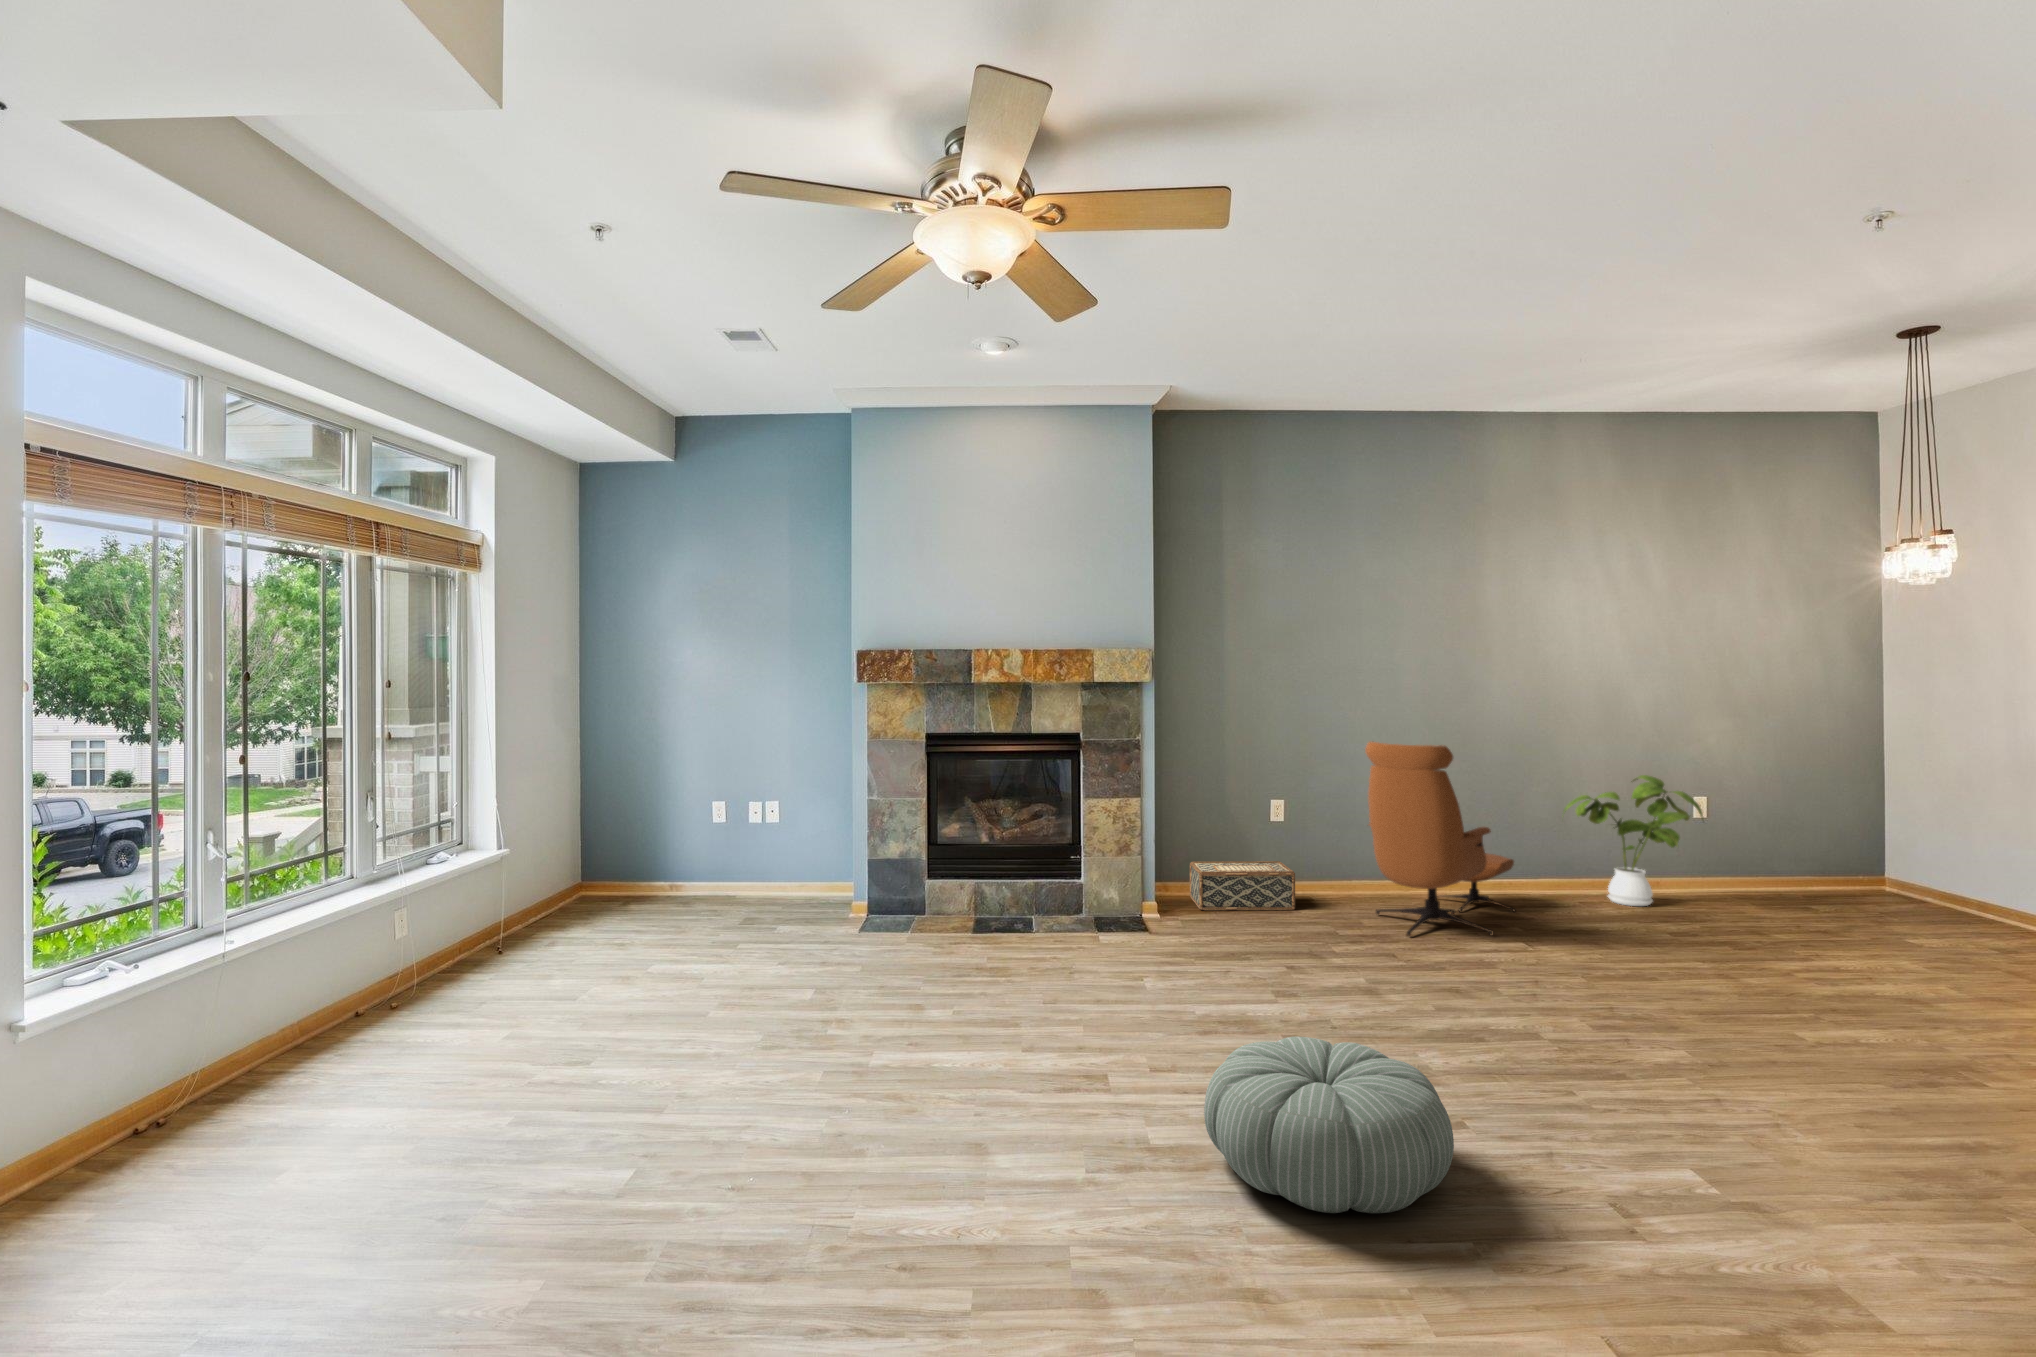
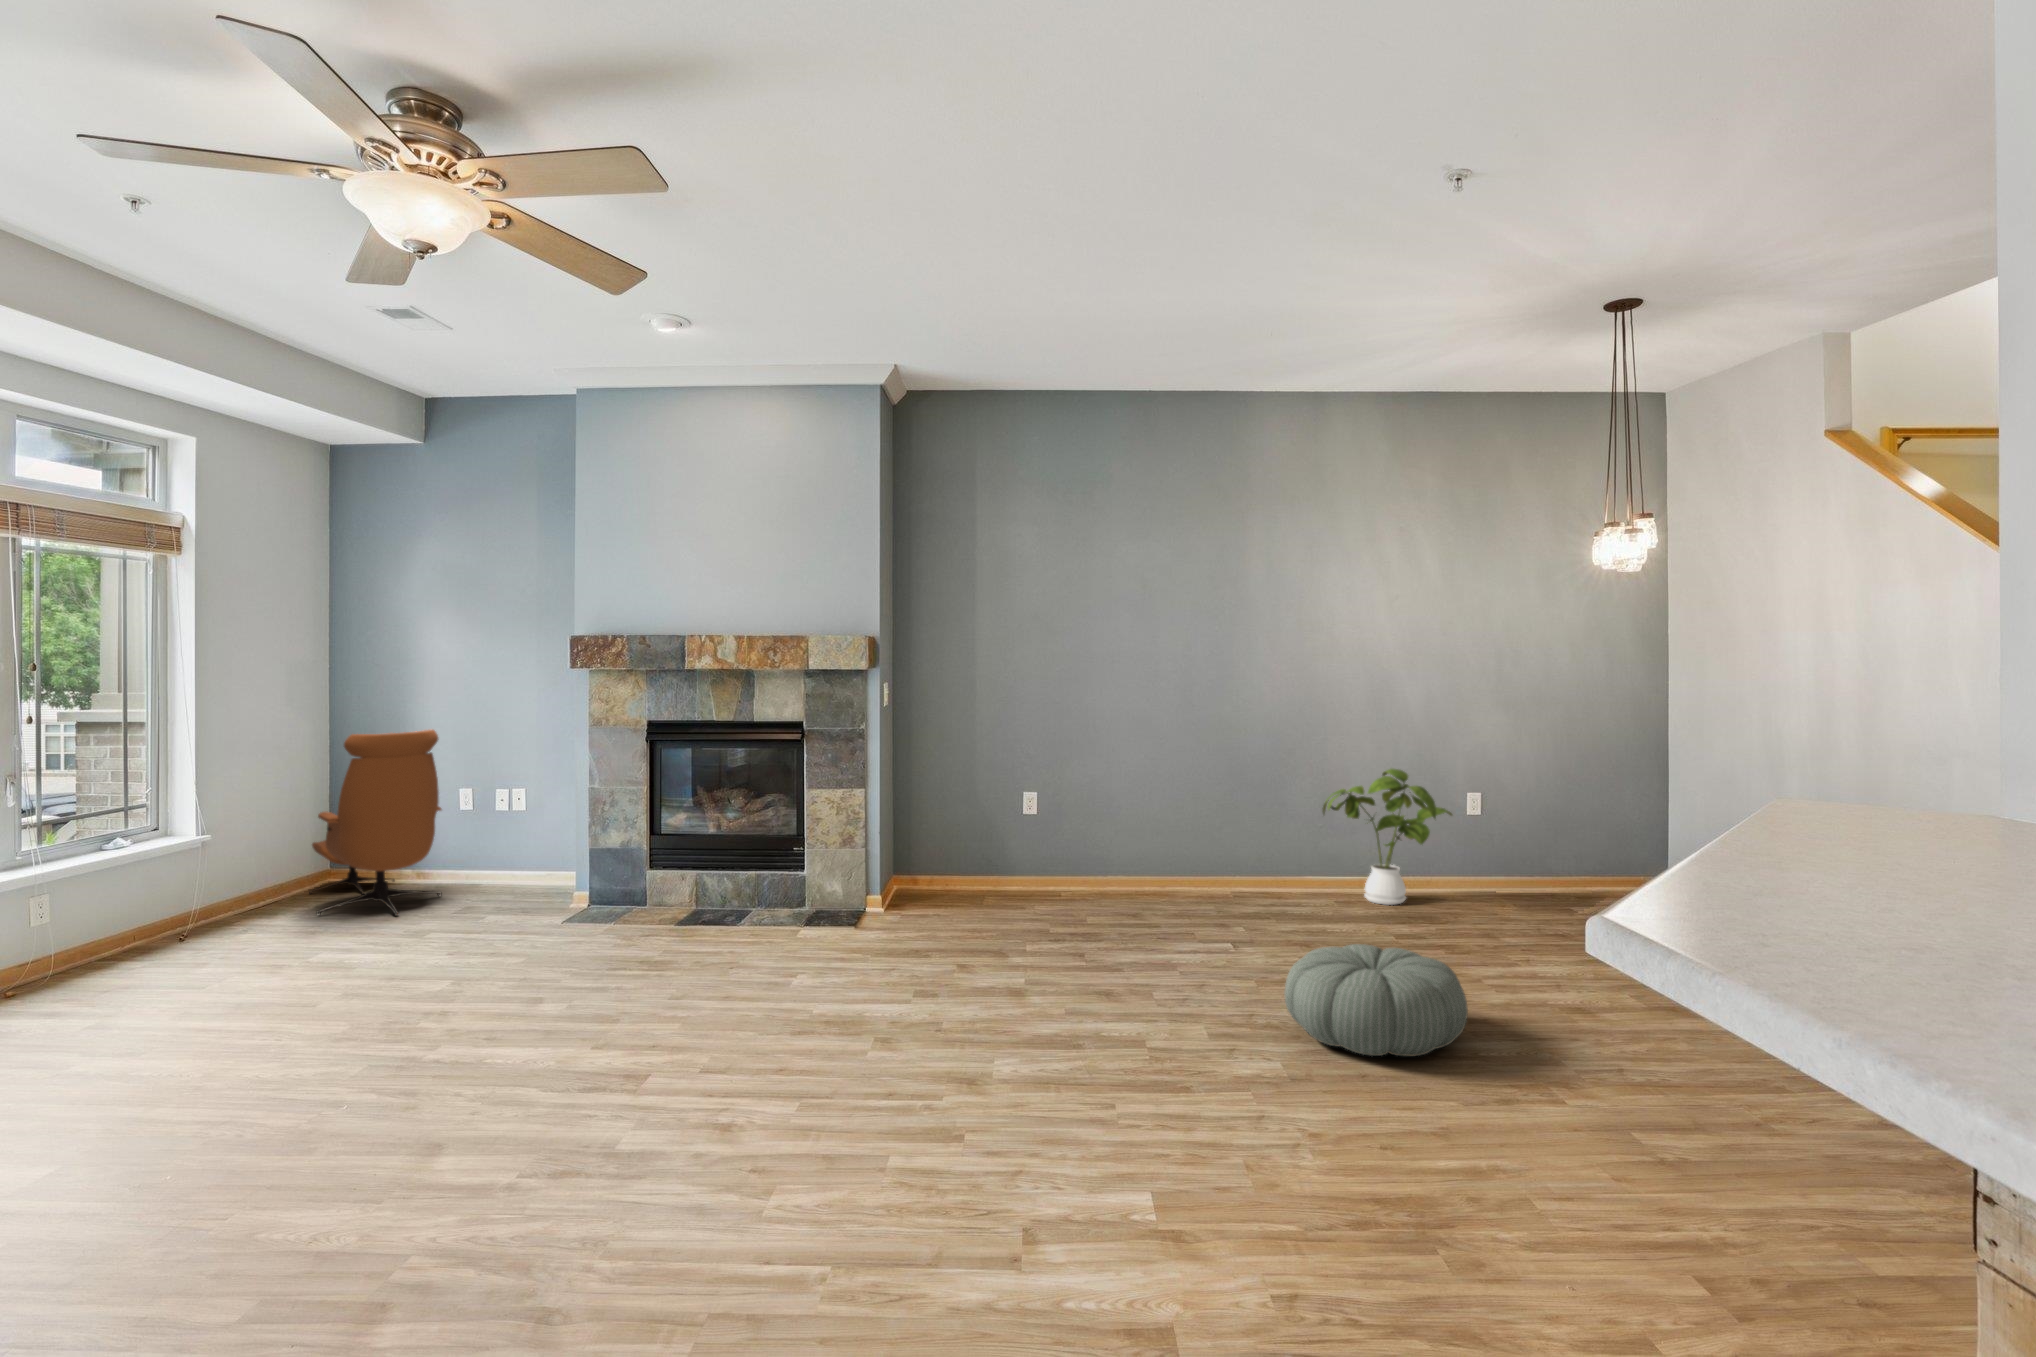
lounge chair: present [1365,742,1516,936] -> present [309,730,441,916]
woven basket: present [1190,861,1295,910] -> none [930,854,1030,905]
pouf: present [1204,1037,1454,1213] -> present [1284,944,1468,1056]

